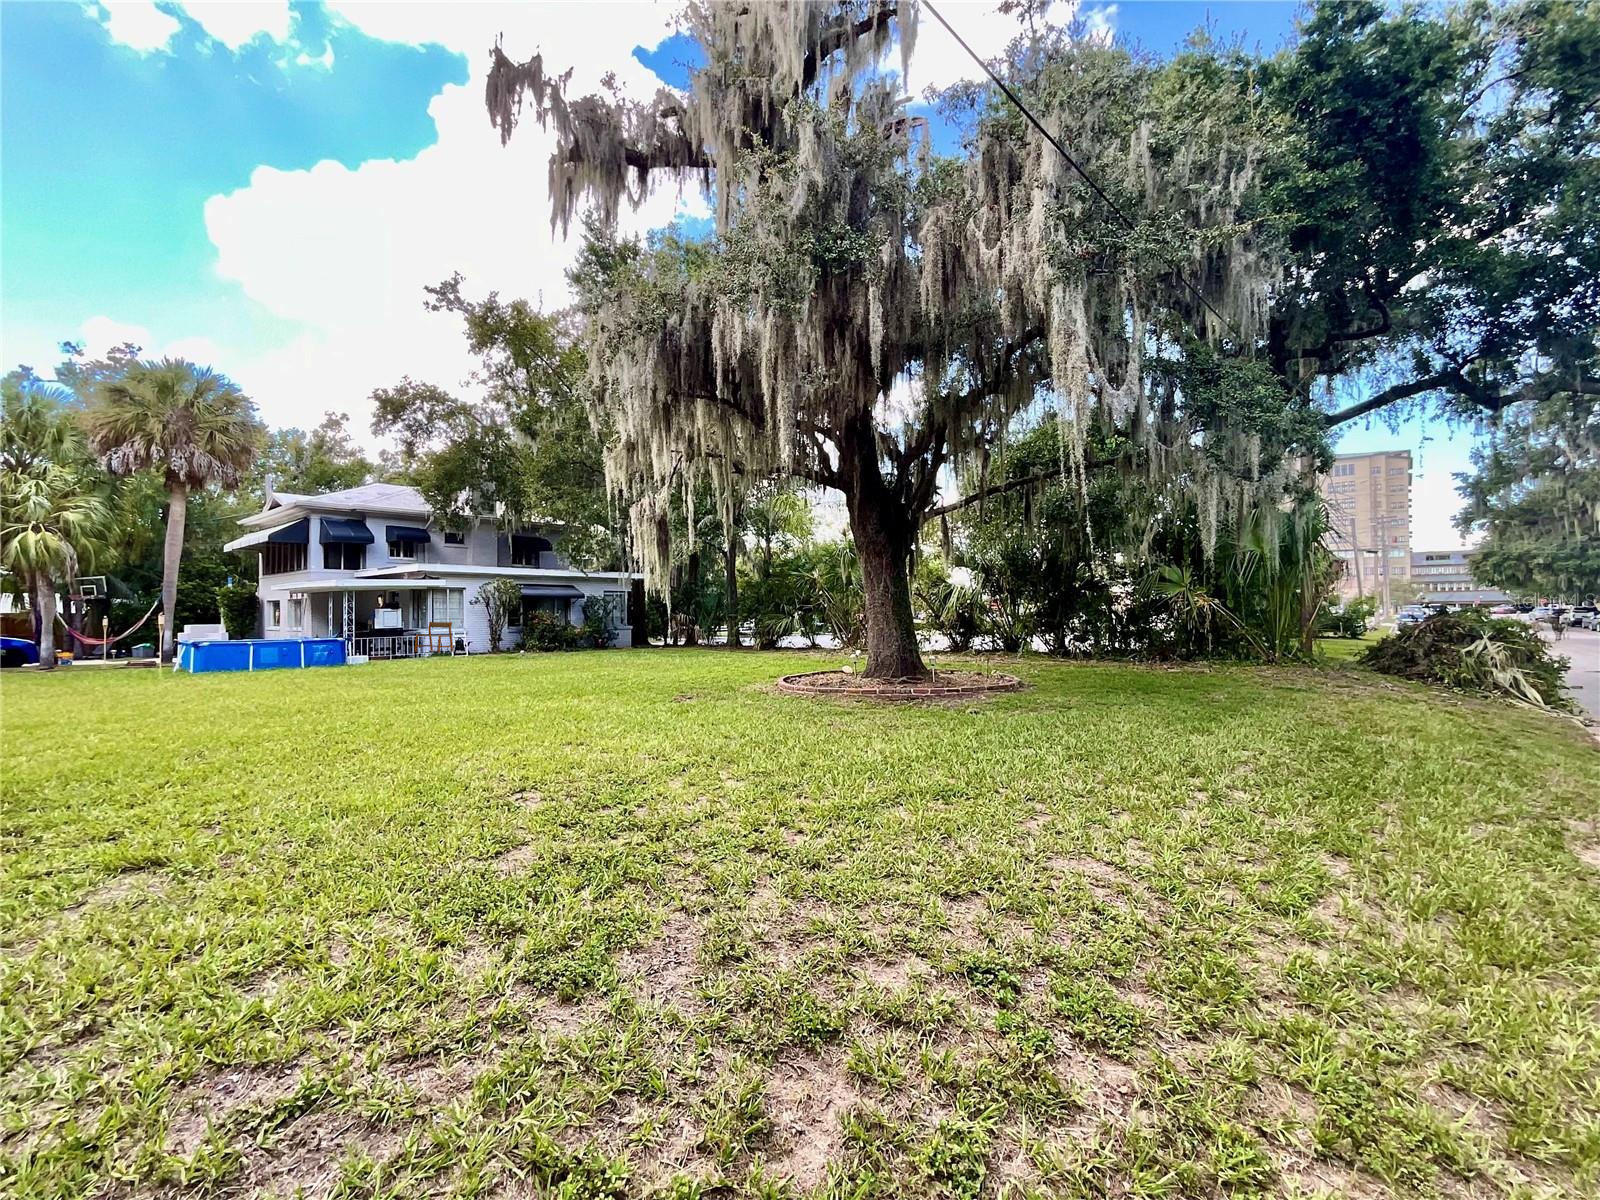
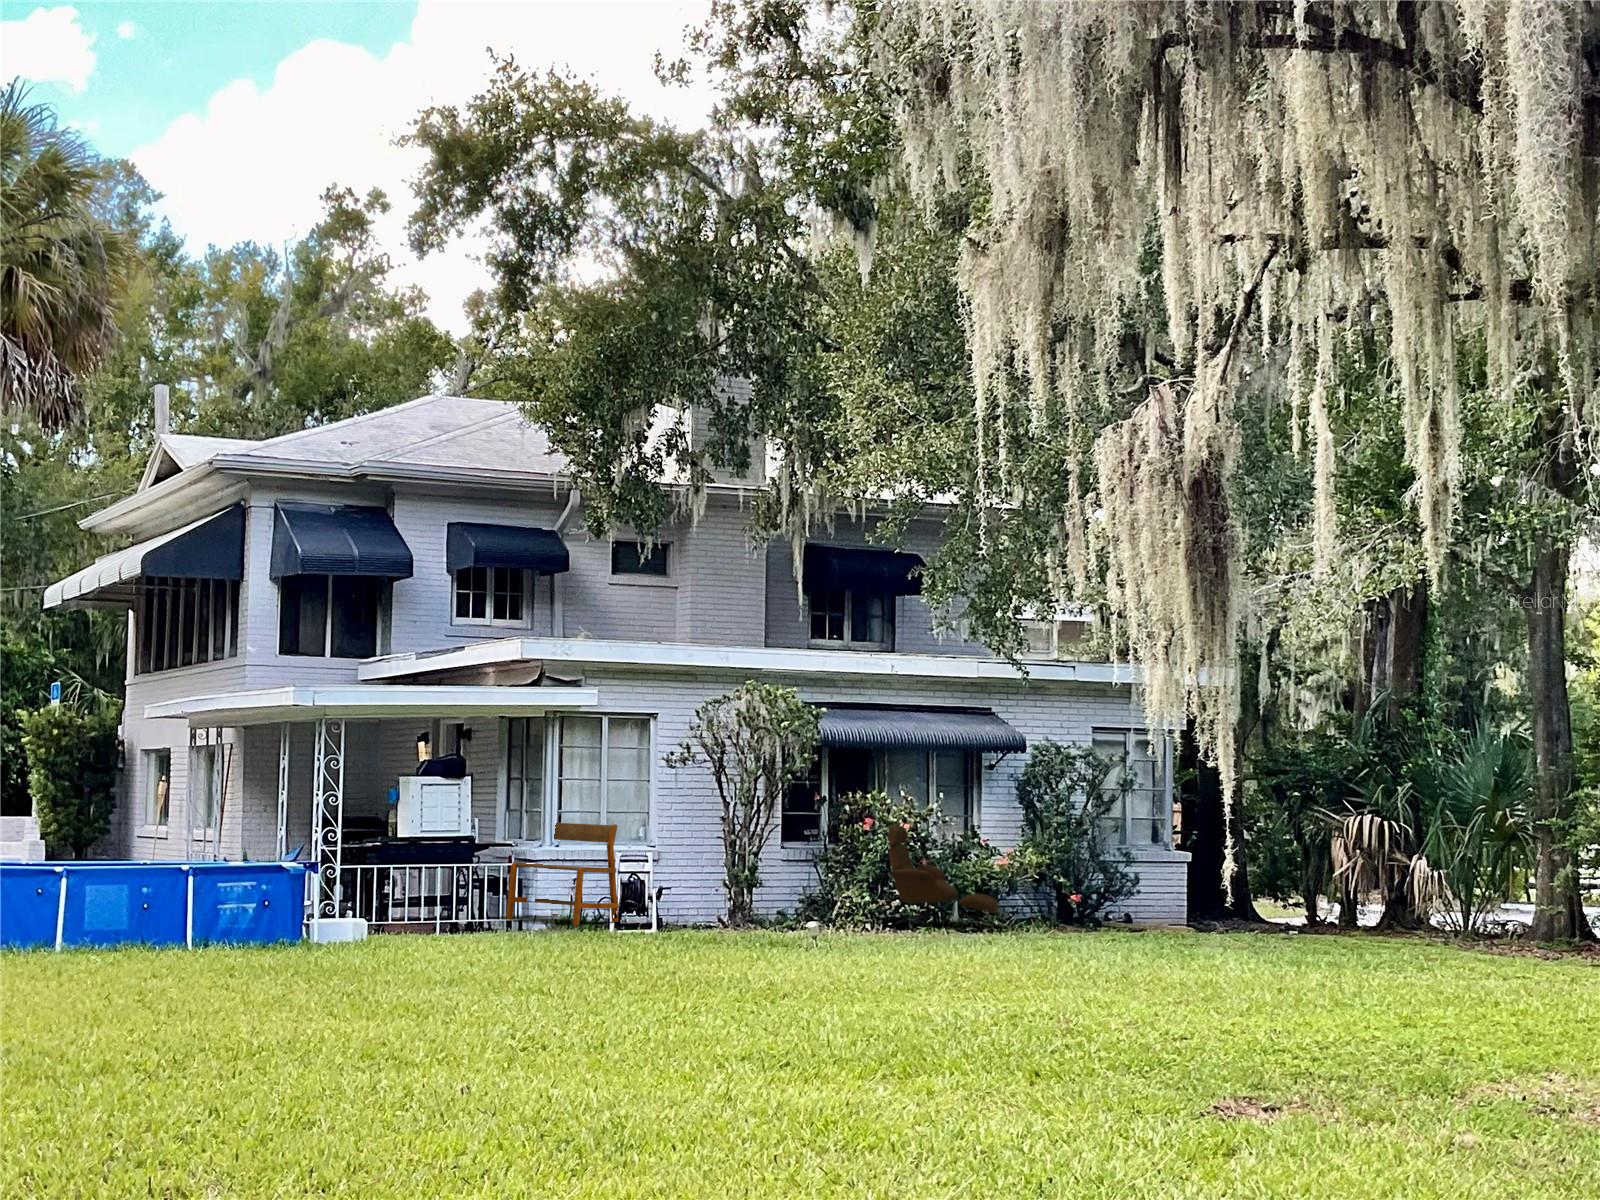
lounge chair: none [540,620,574,649] -> present [888,824,999,928]

